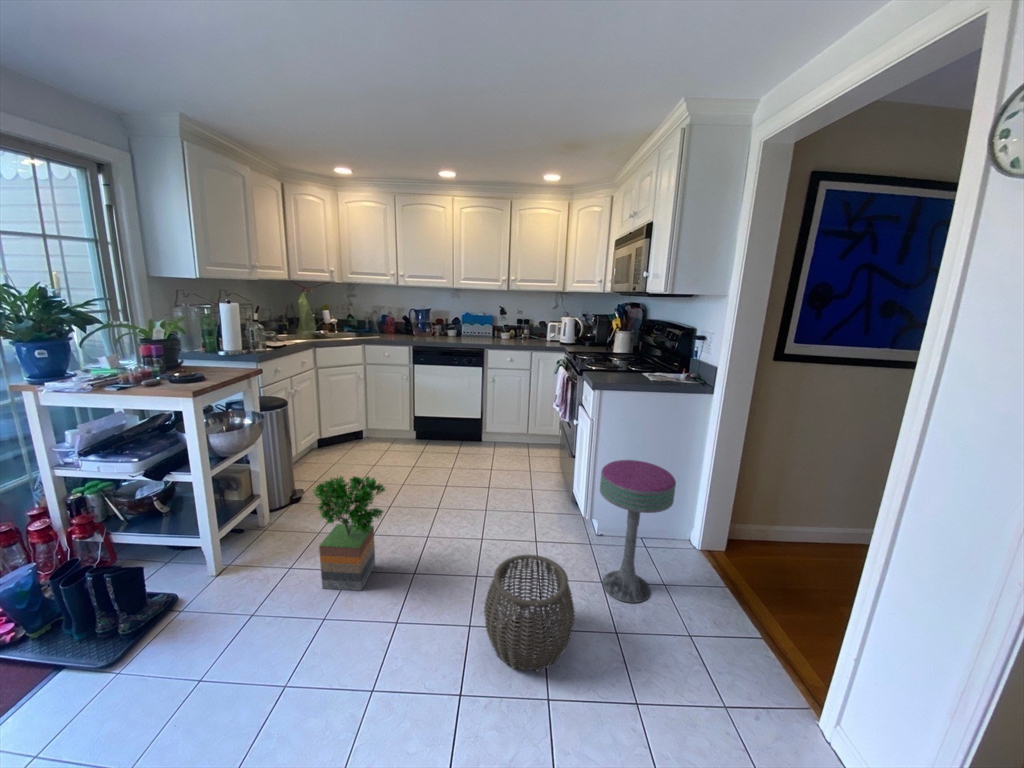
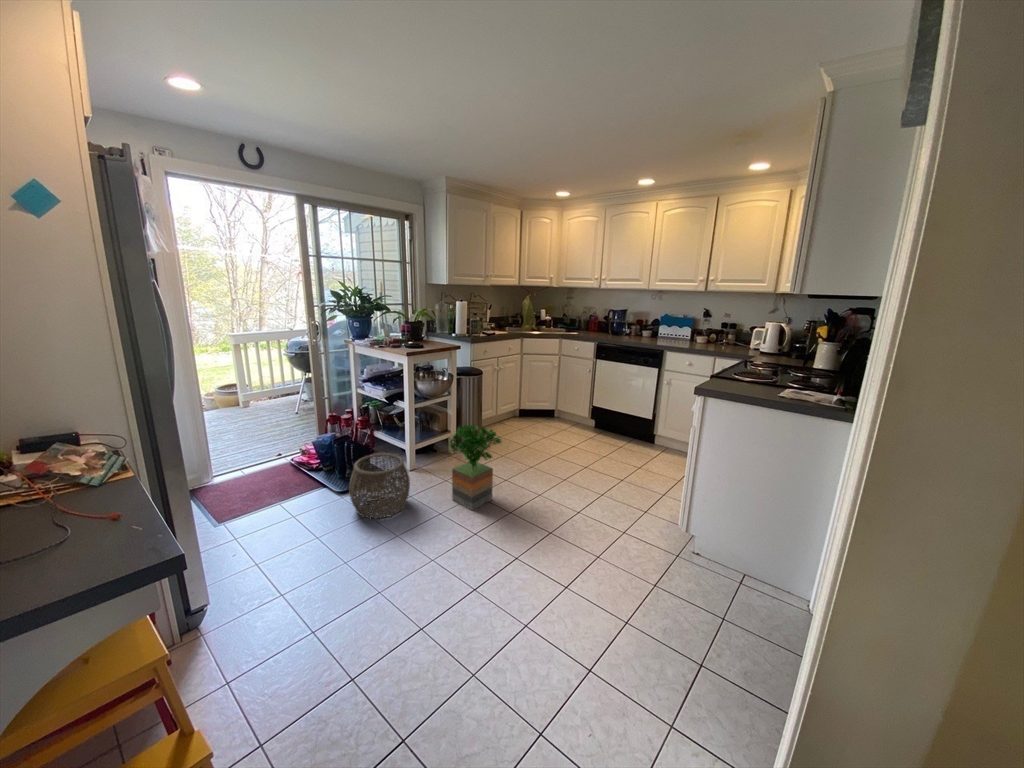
bar stool: present [600,460,676,603] -> none [657,466,743,618]
woven basket: present [484,555,575,671] -> present [349,453,410,519]

